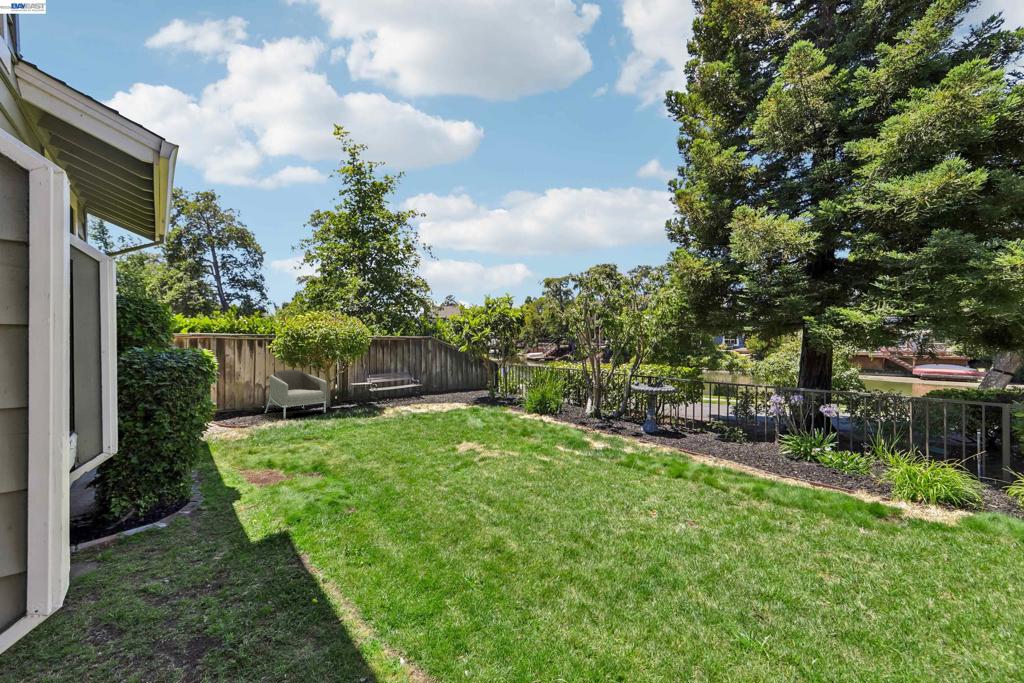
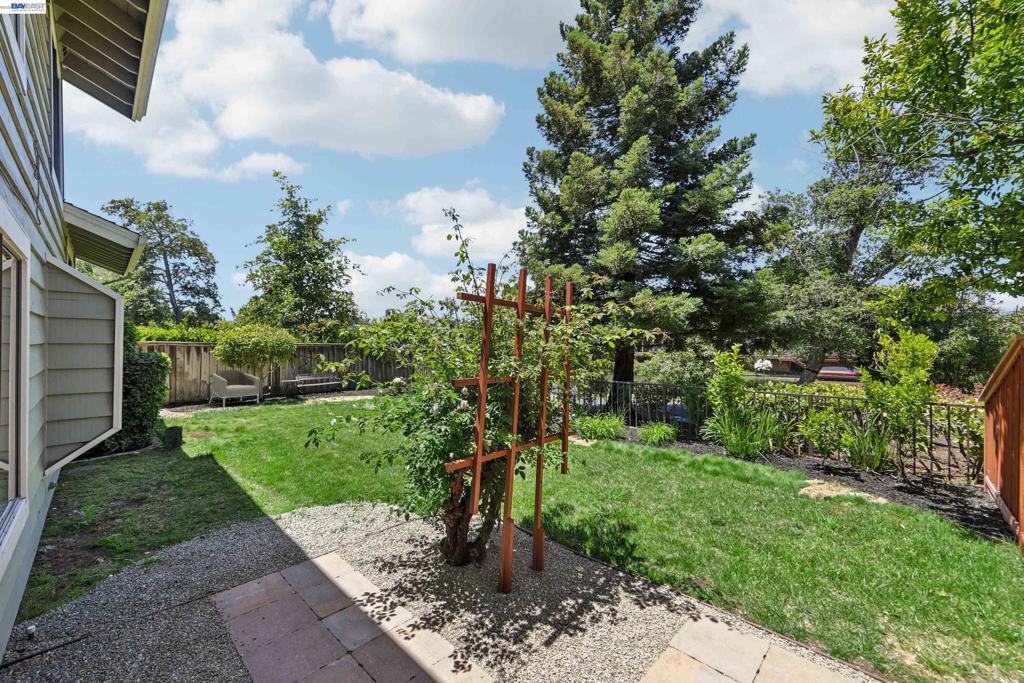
watering can: none [182,470,246,509] -> present [149,425,188,448]

